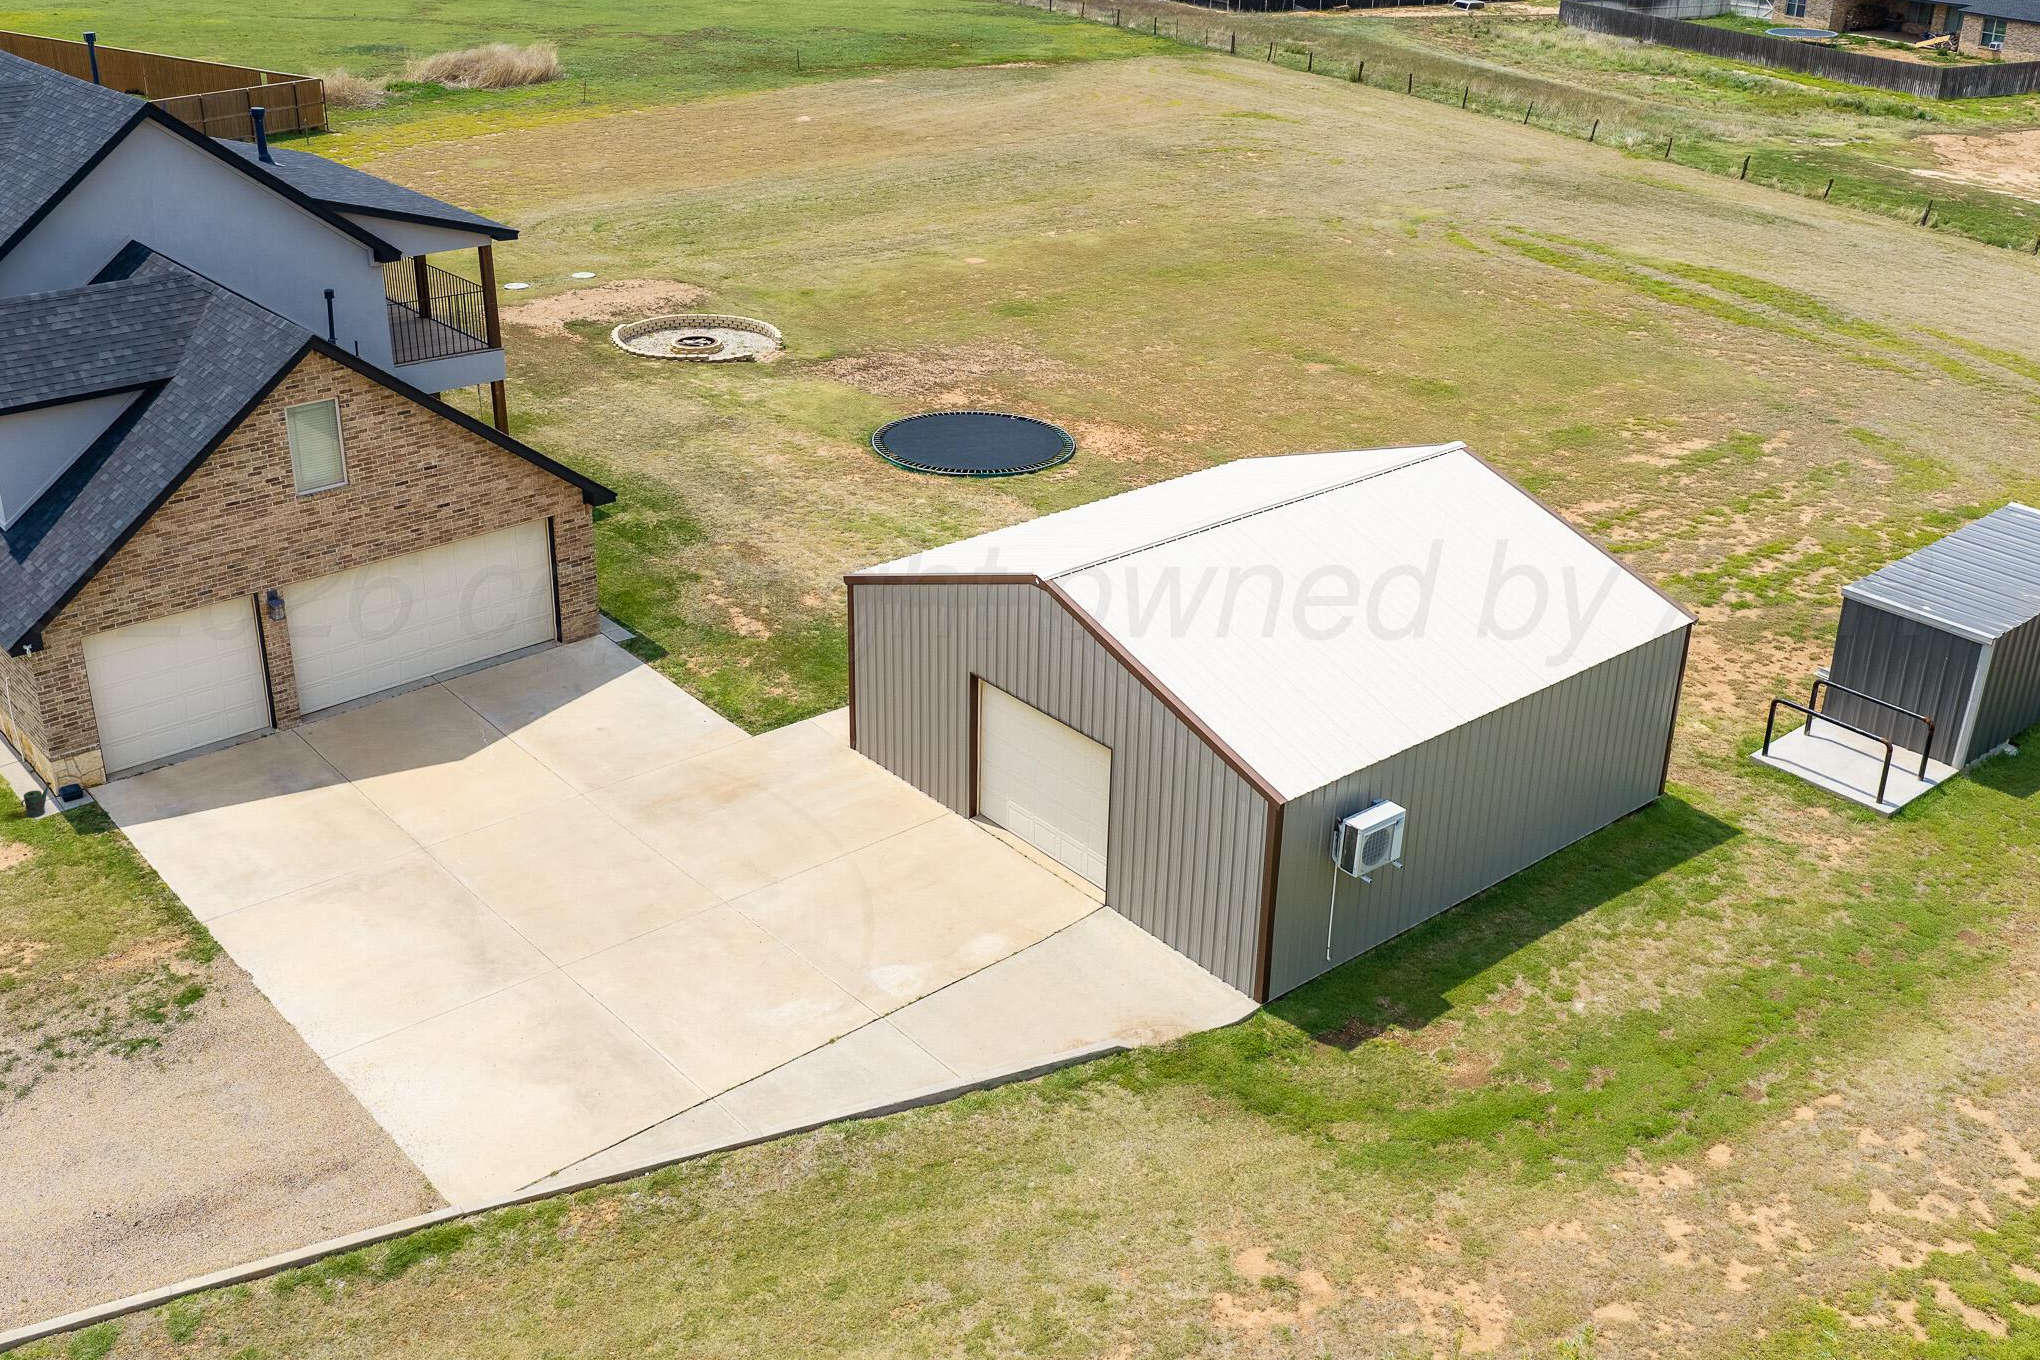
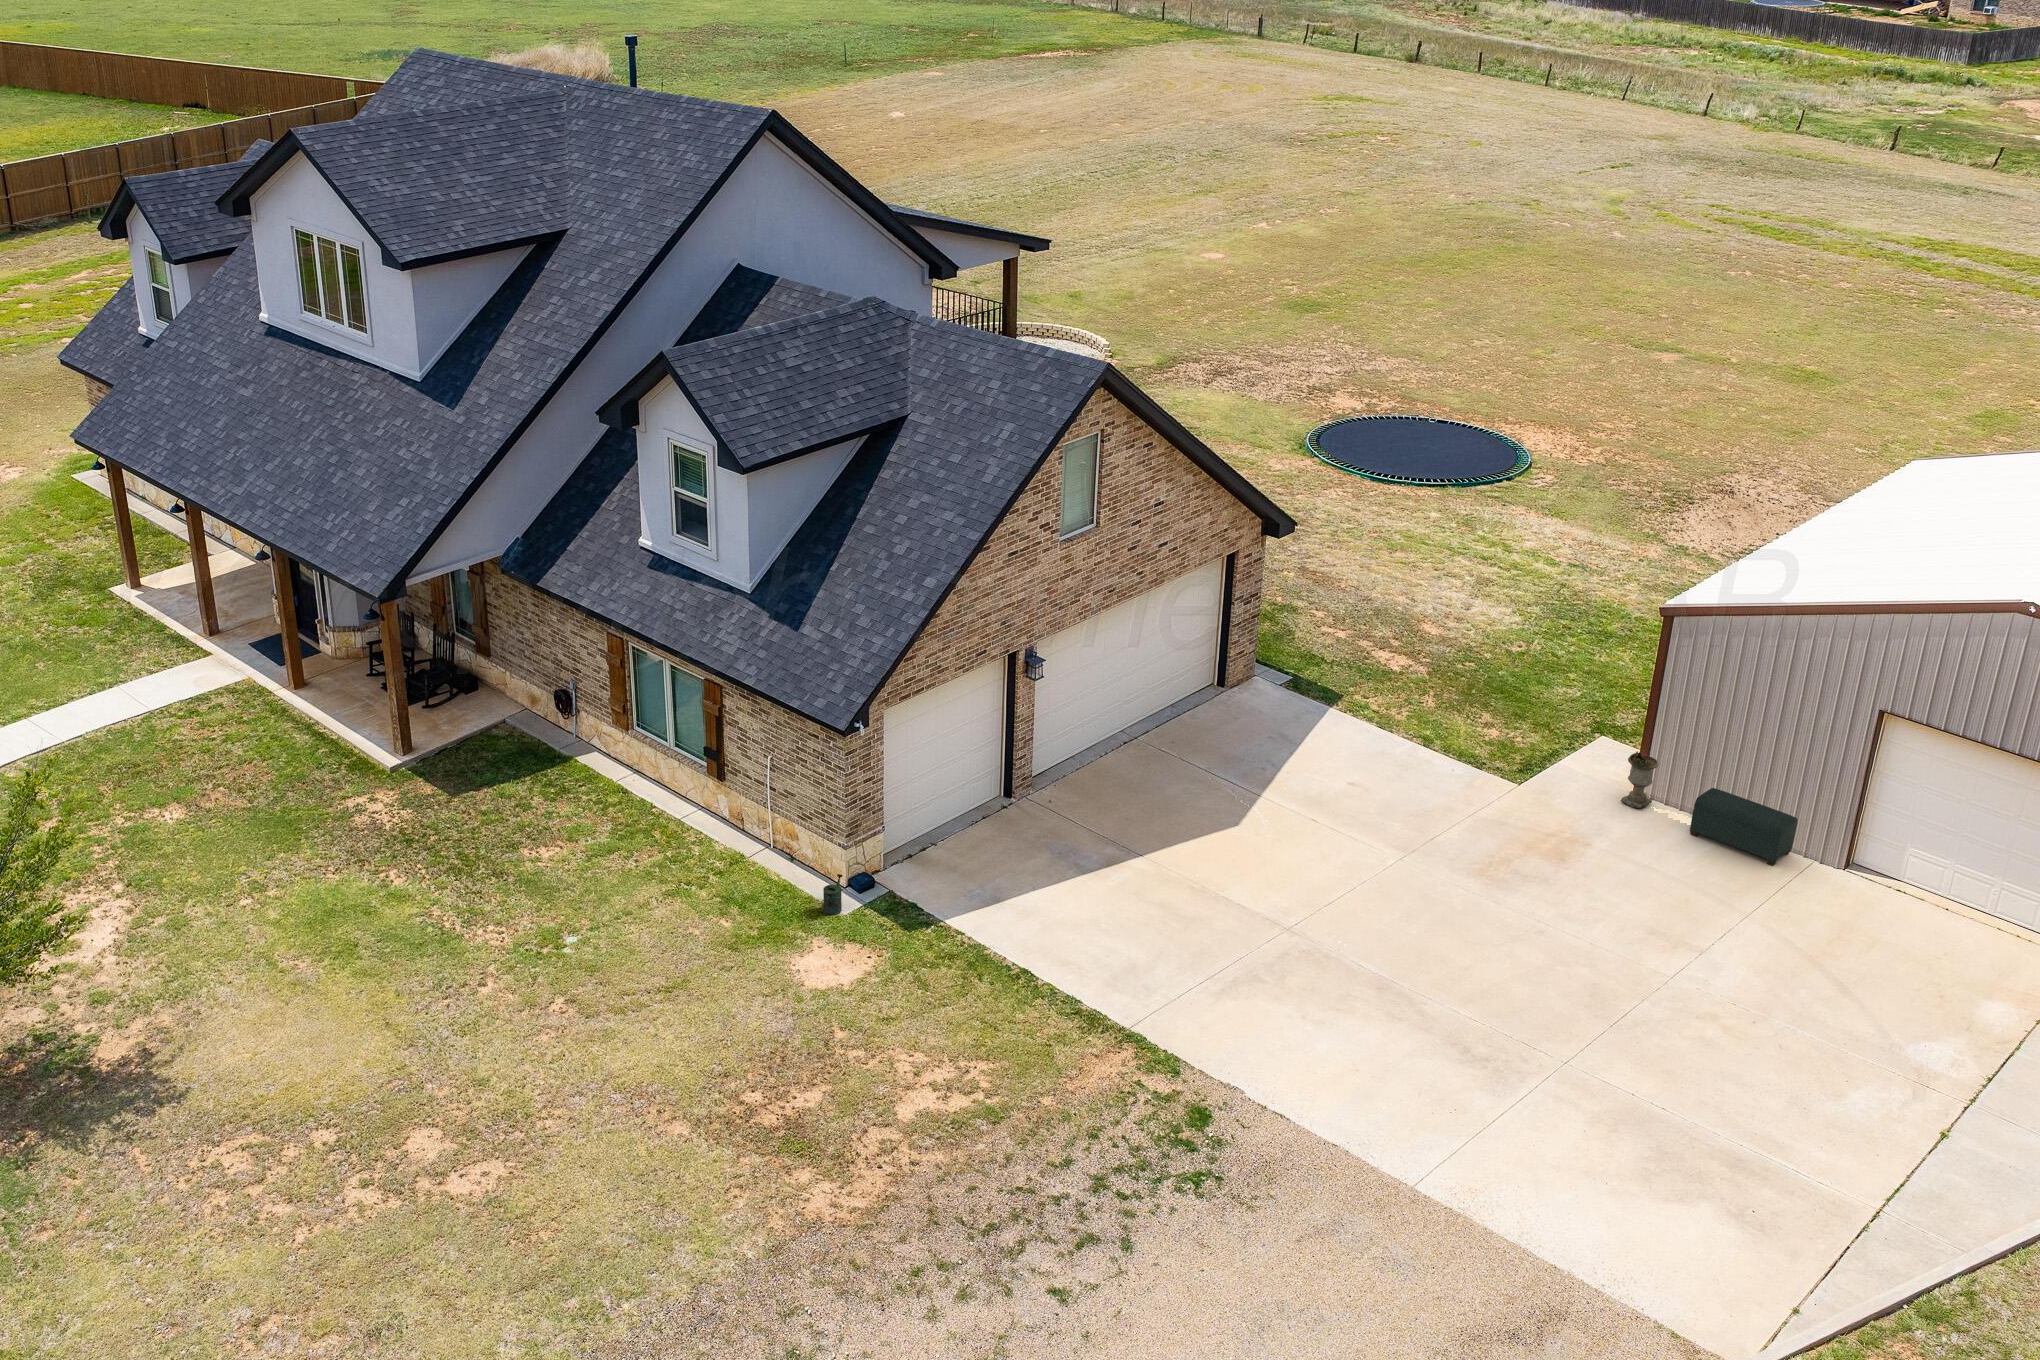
planter: none [827,707,854,760] -> present [1621,752,1659,809]
bench: none [861,742,936,812] -> present [1690,788,1798,866]

